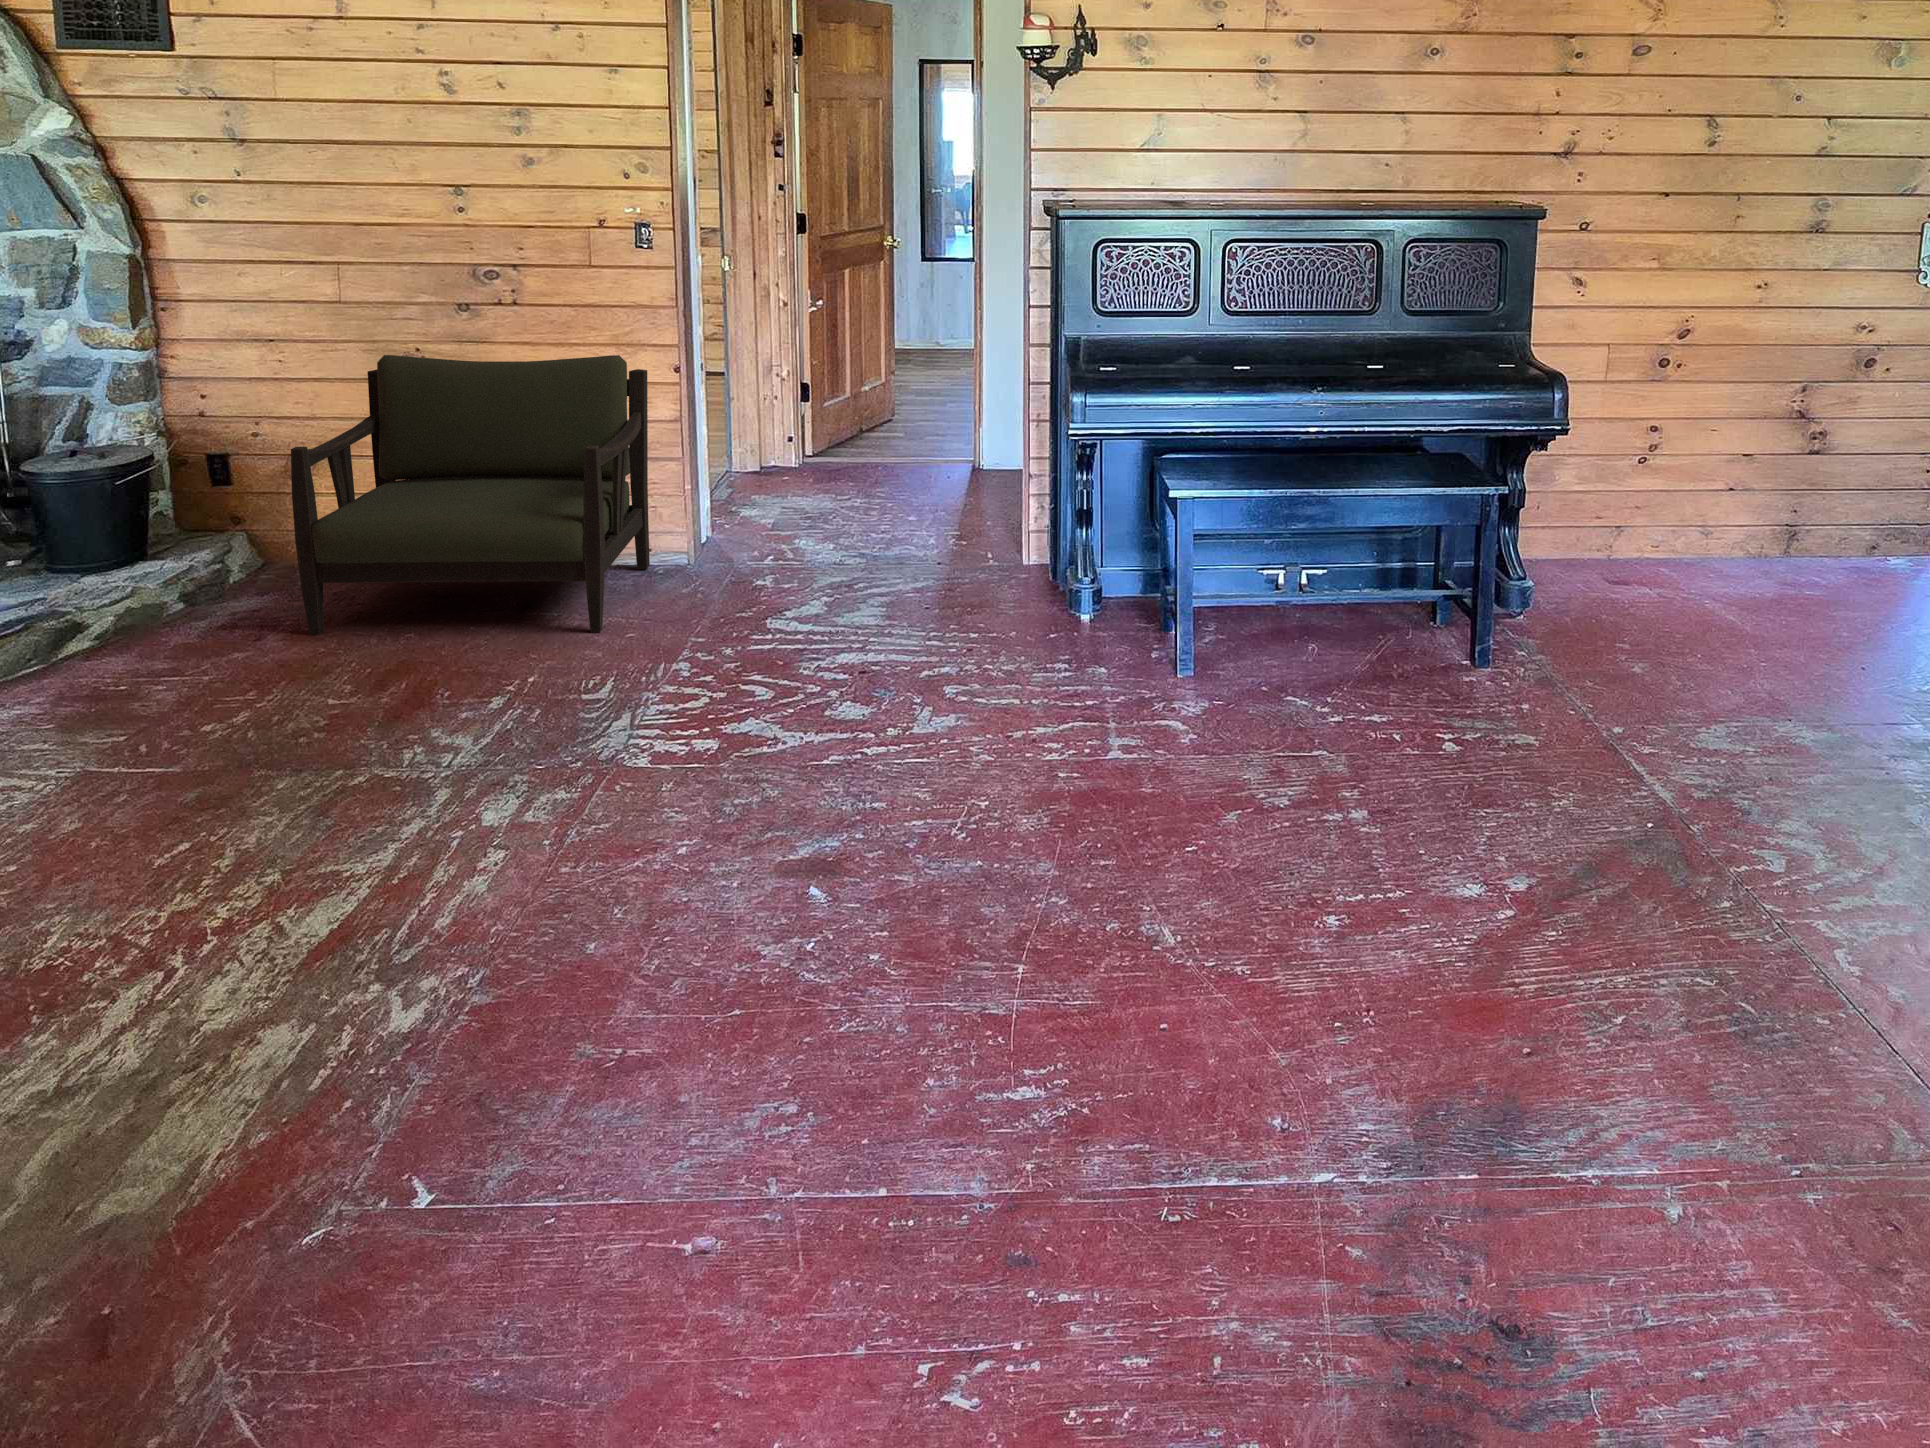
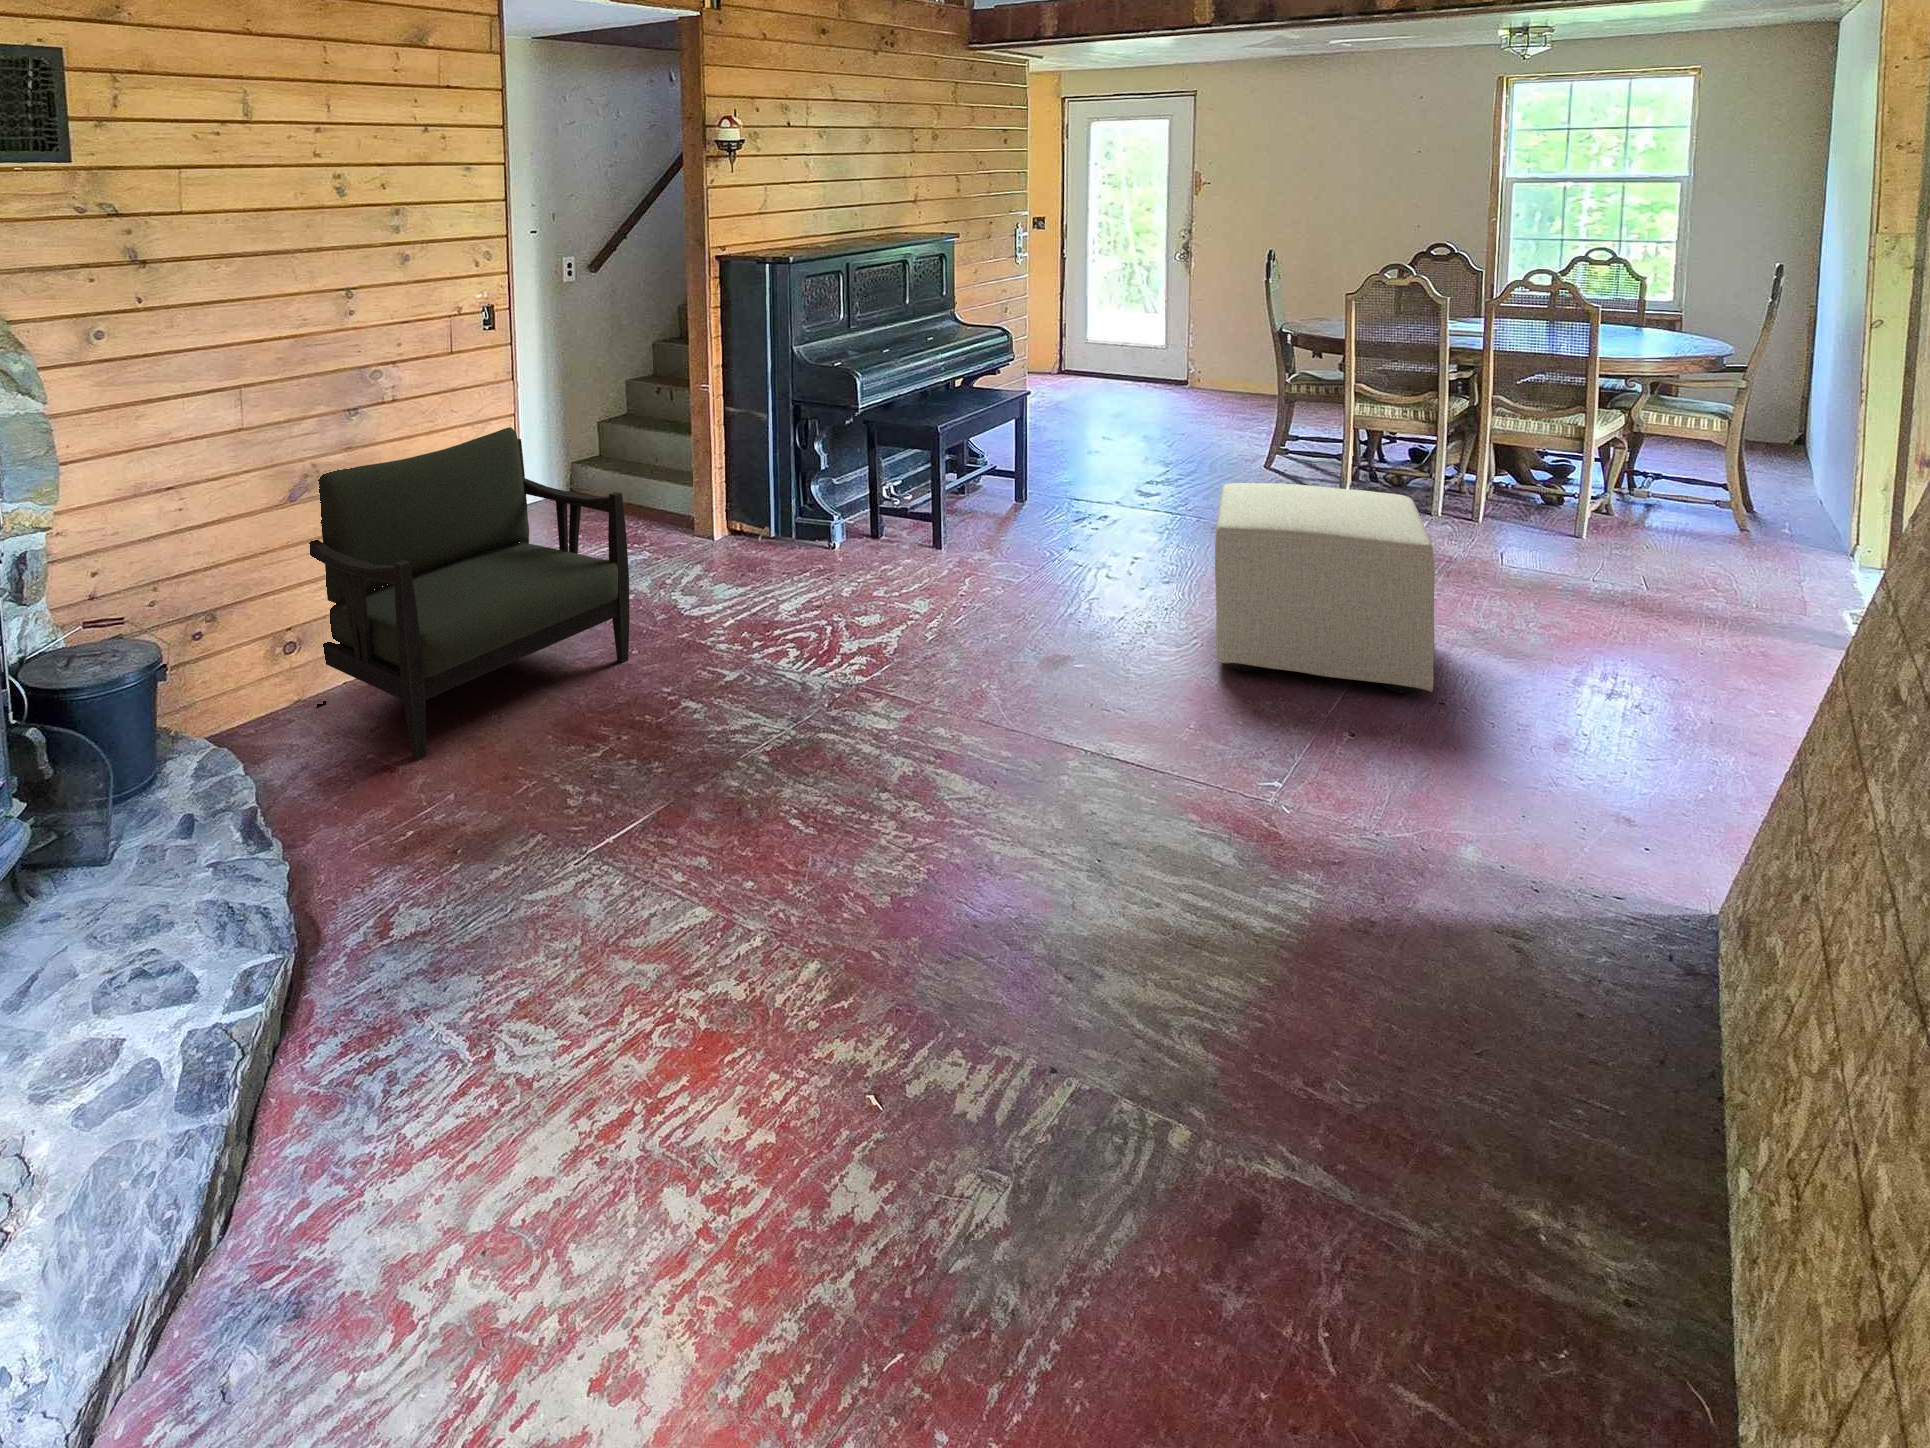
ottoman: none [884,692,1291,1161] -> present [1215,483,1435,693]

